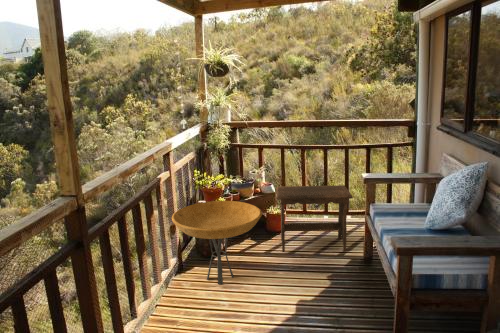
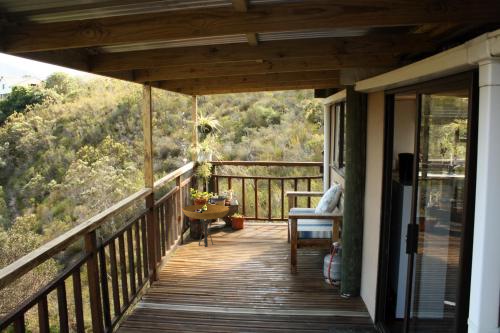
footstool: present [276,185,353,252] -> none [238,200,280,237]

